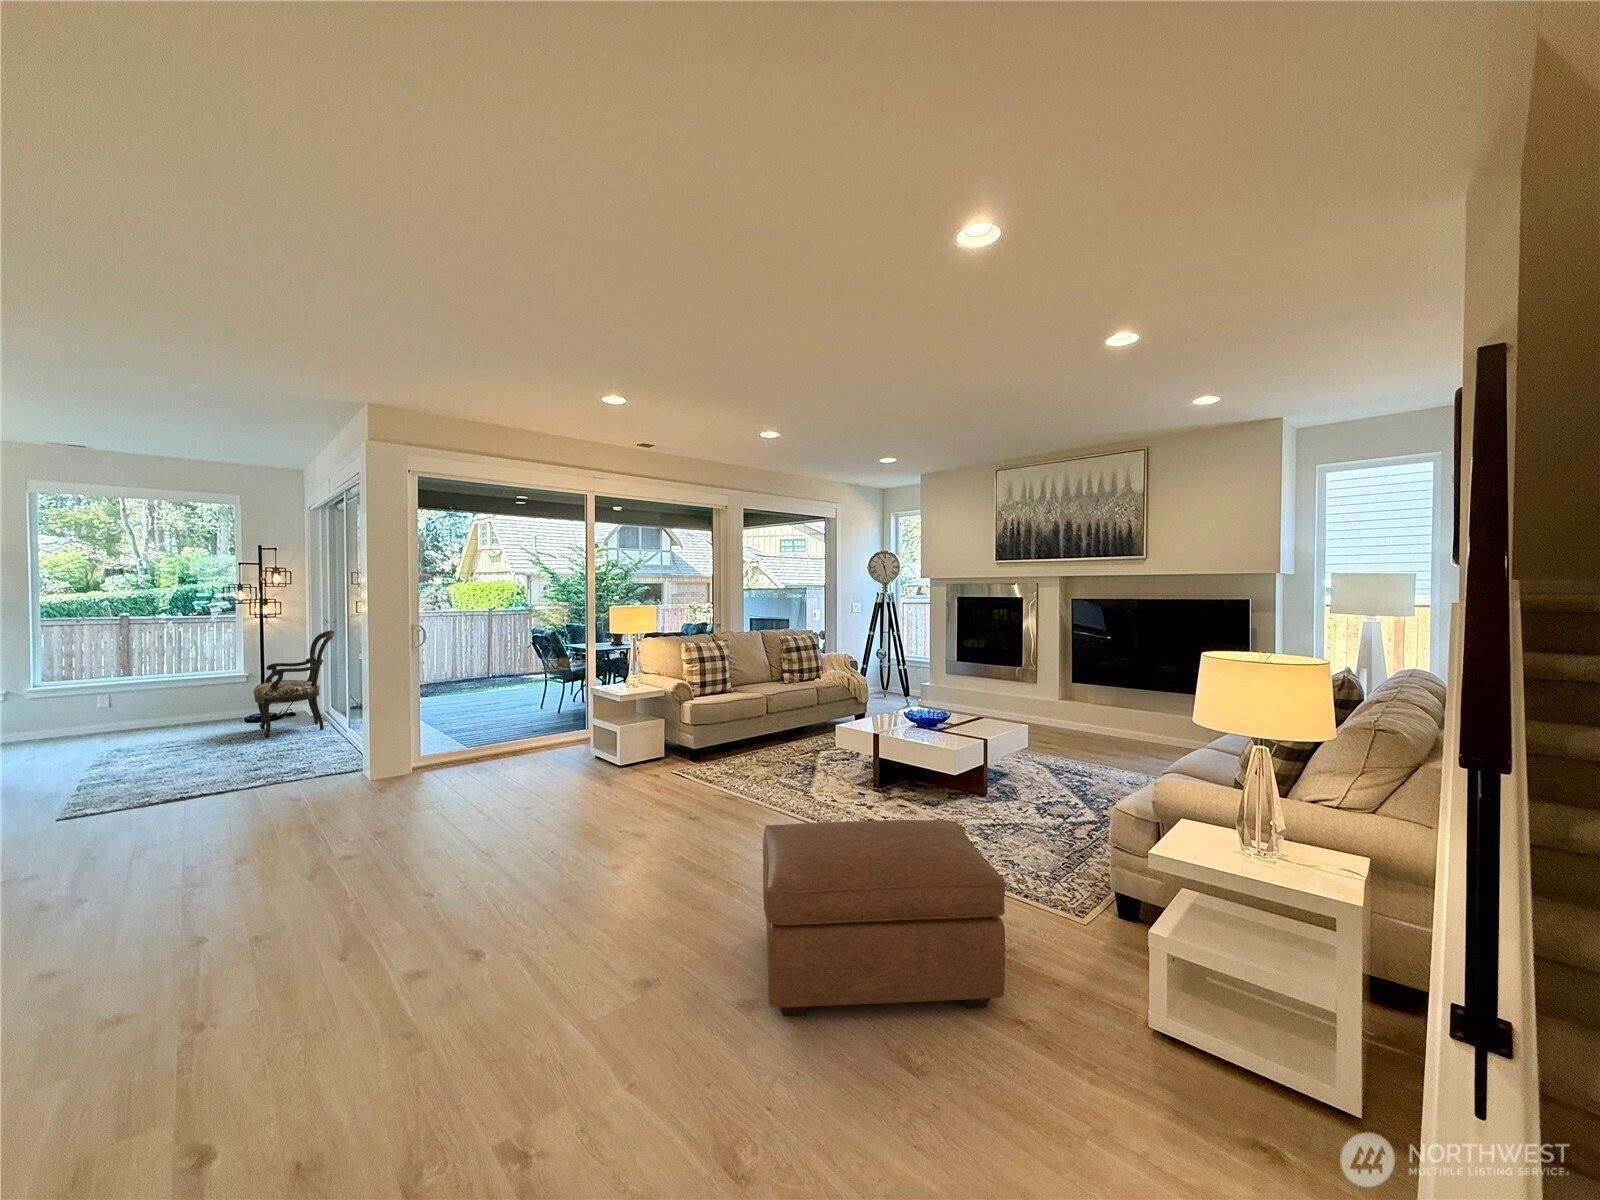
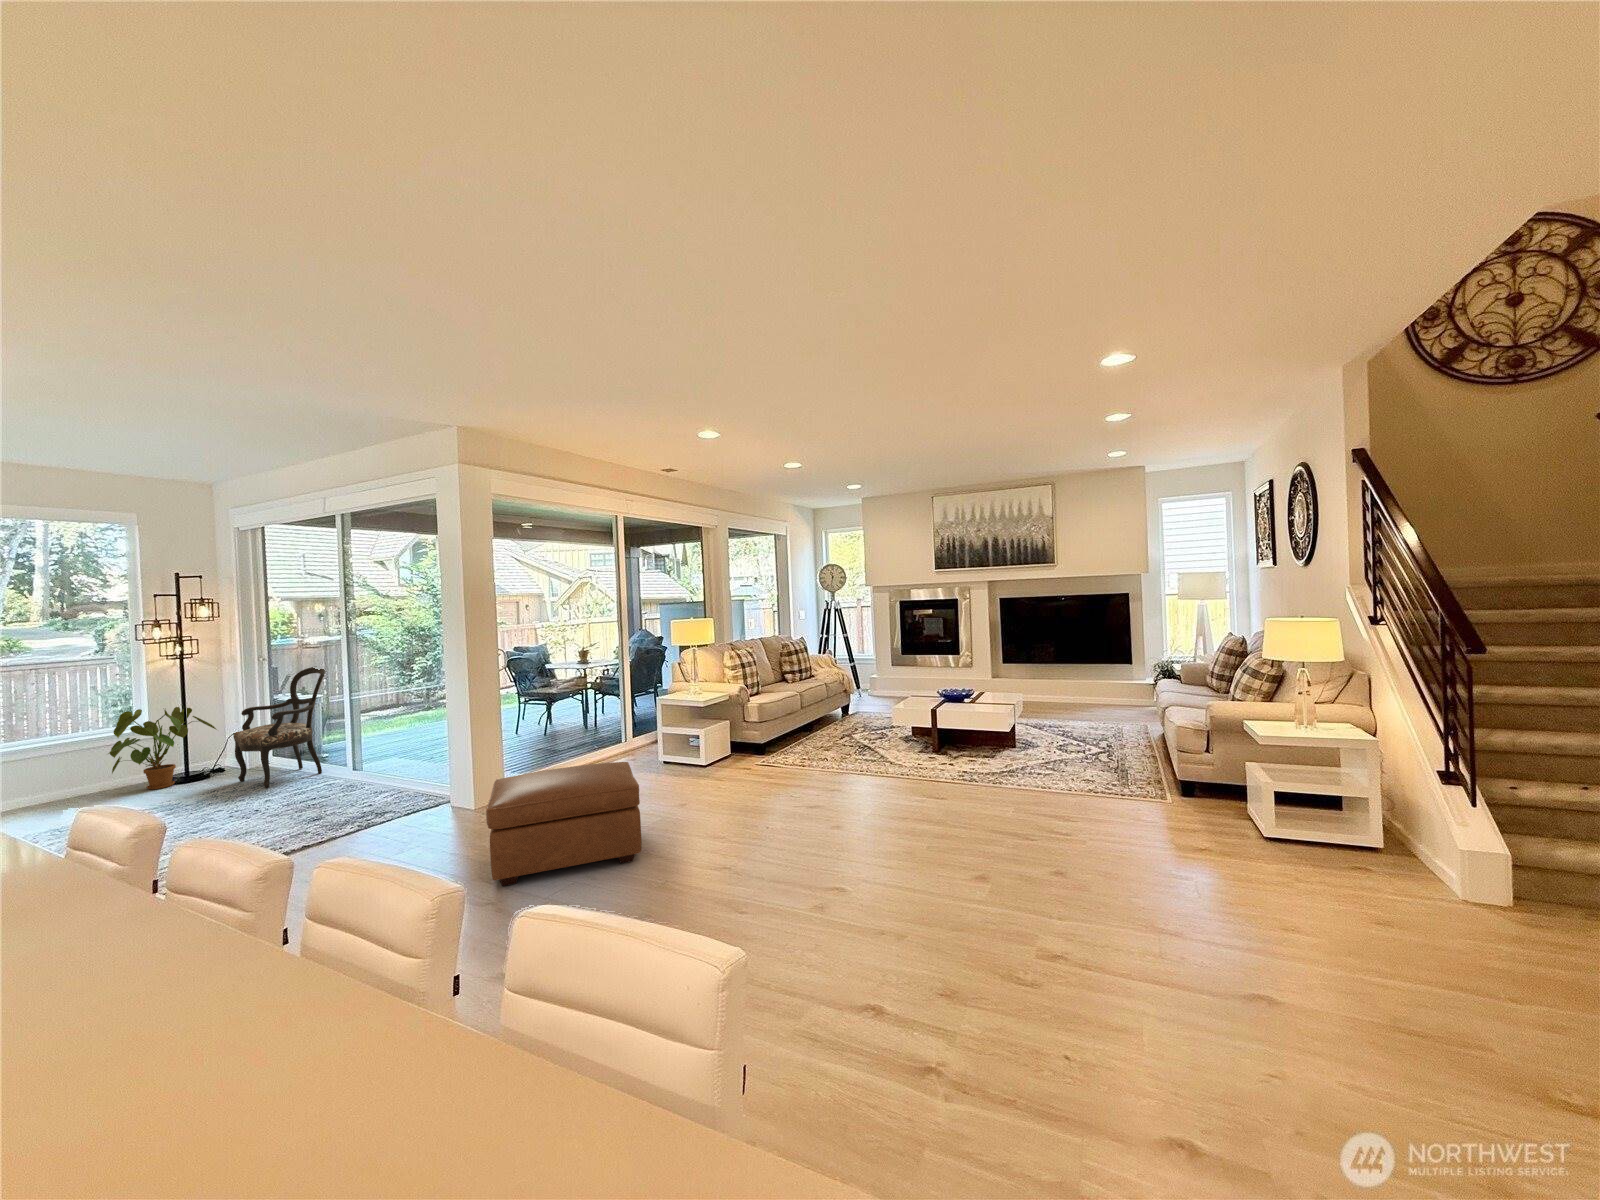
house plant: none [165,658,263,728] -> present [108,707,217,790]
ottoman: present [763,820,1005,1016] -> present [486,762,642,886]

